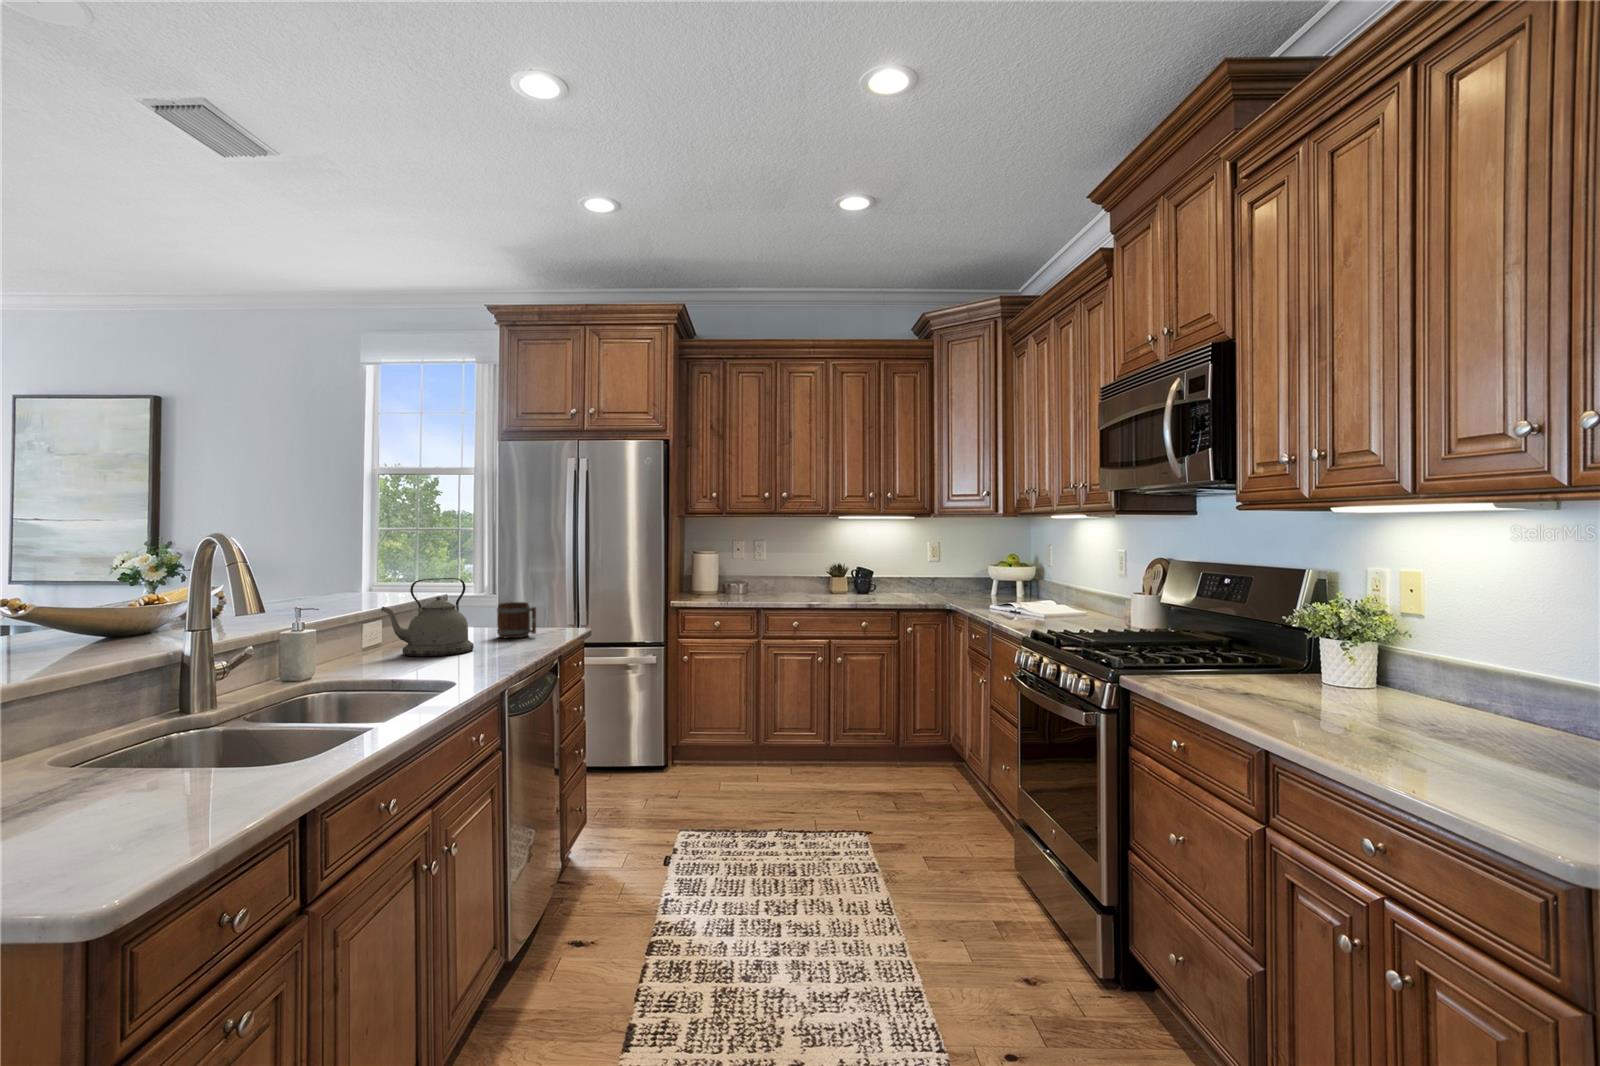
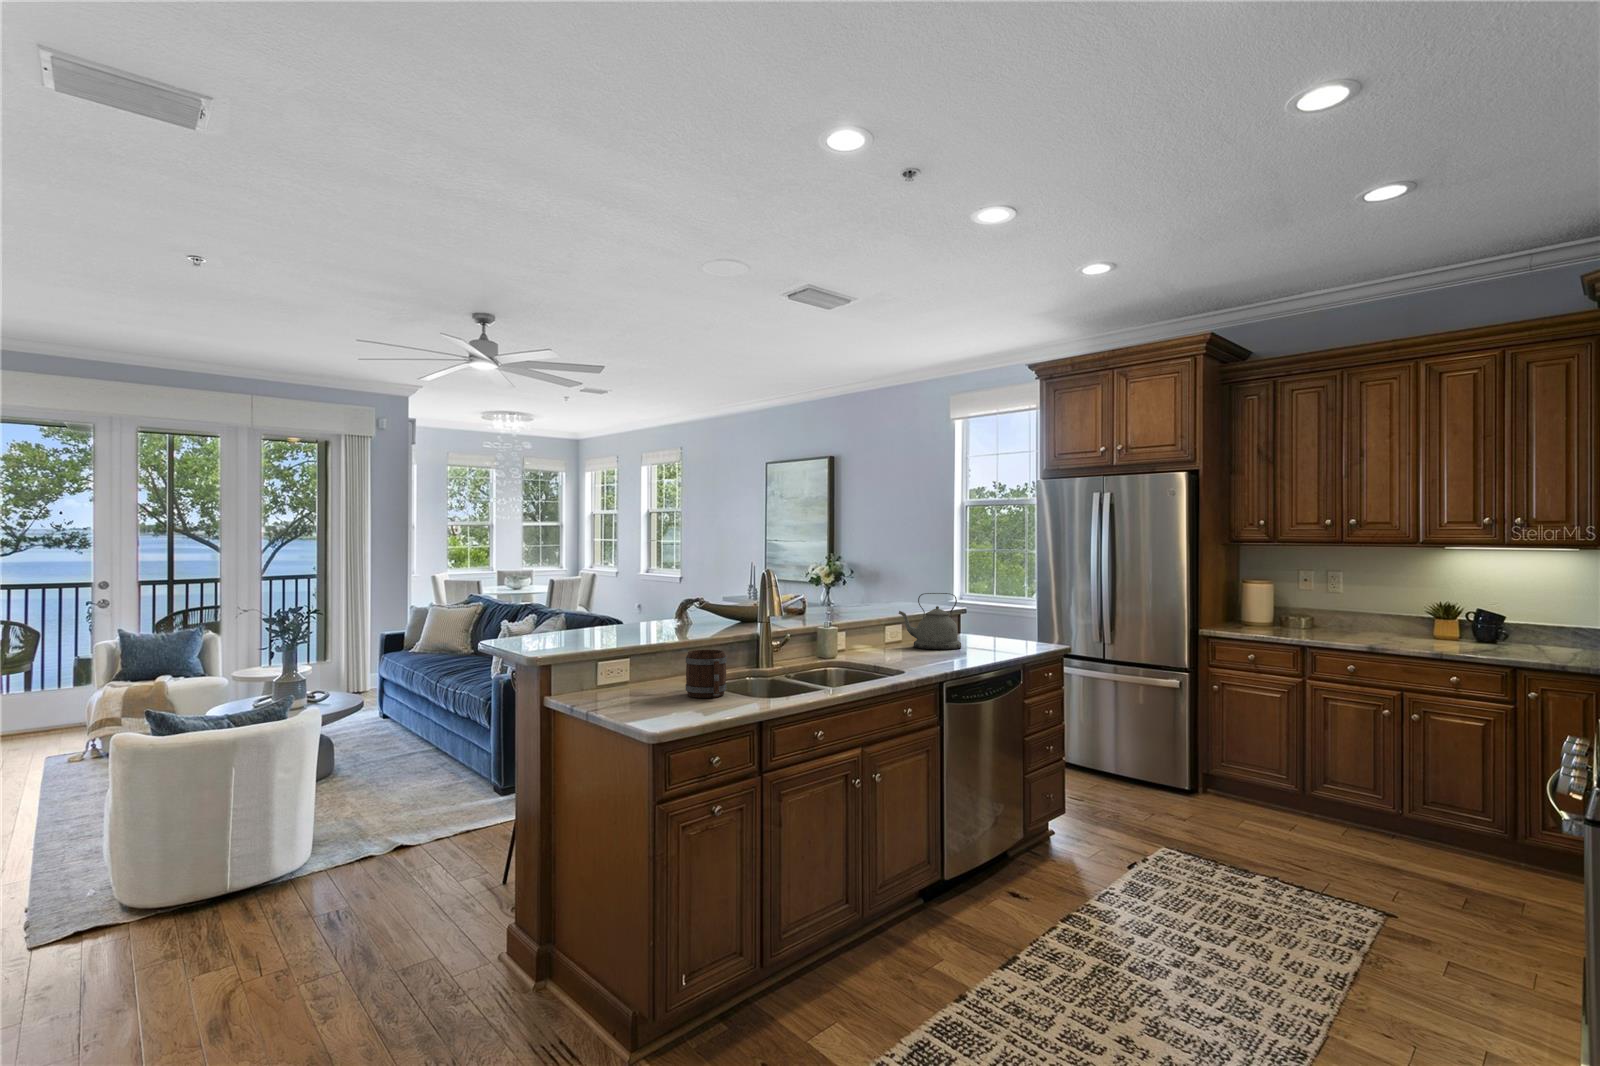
mug: present [497,602,536,638] -> present [686,649,727,698]

